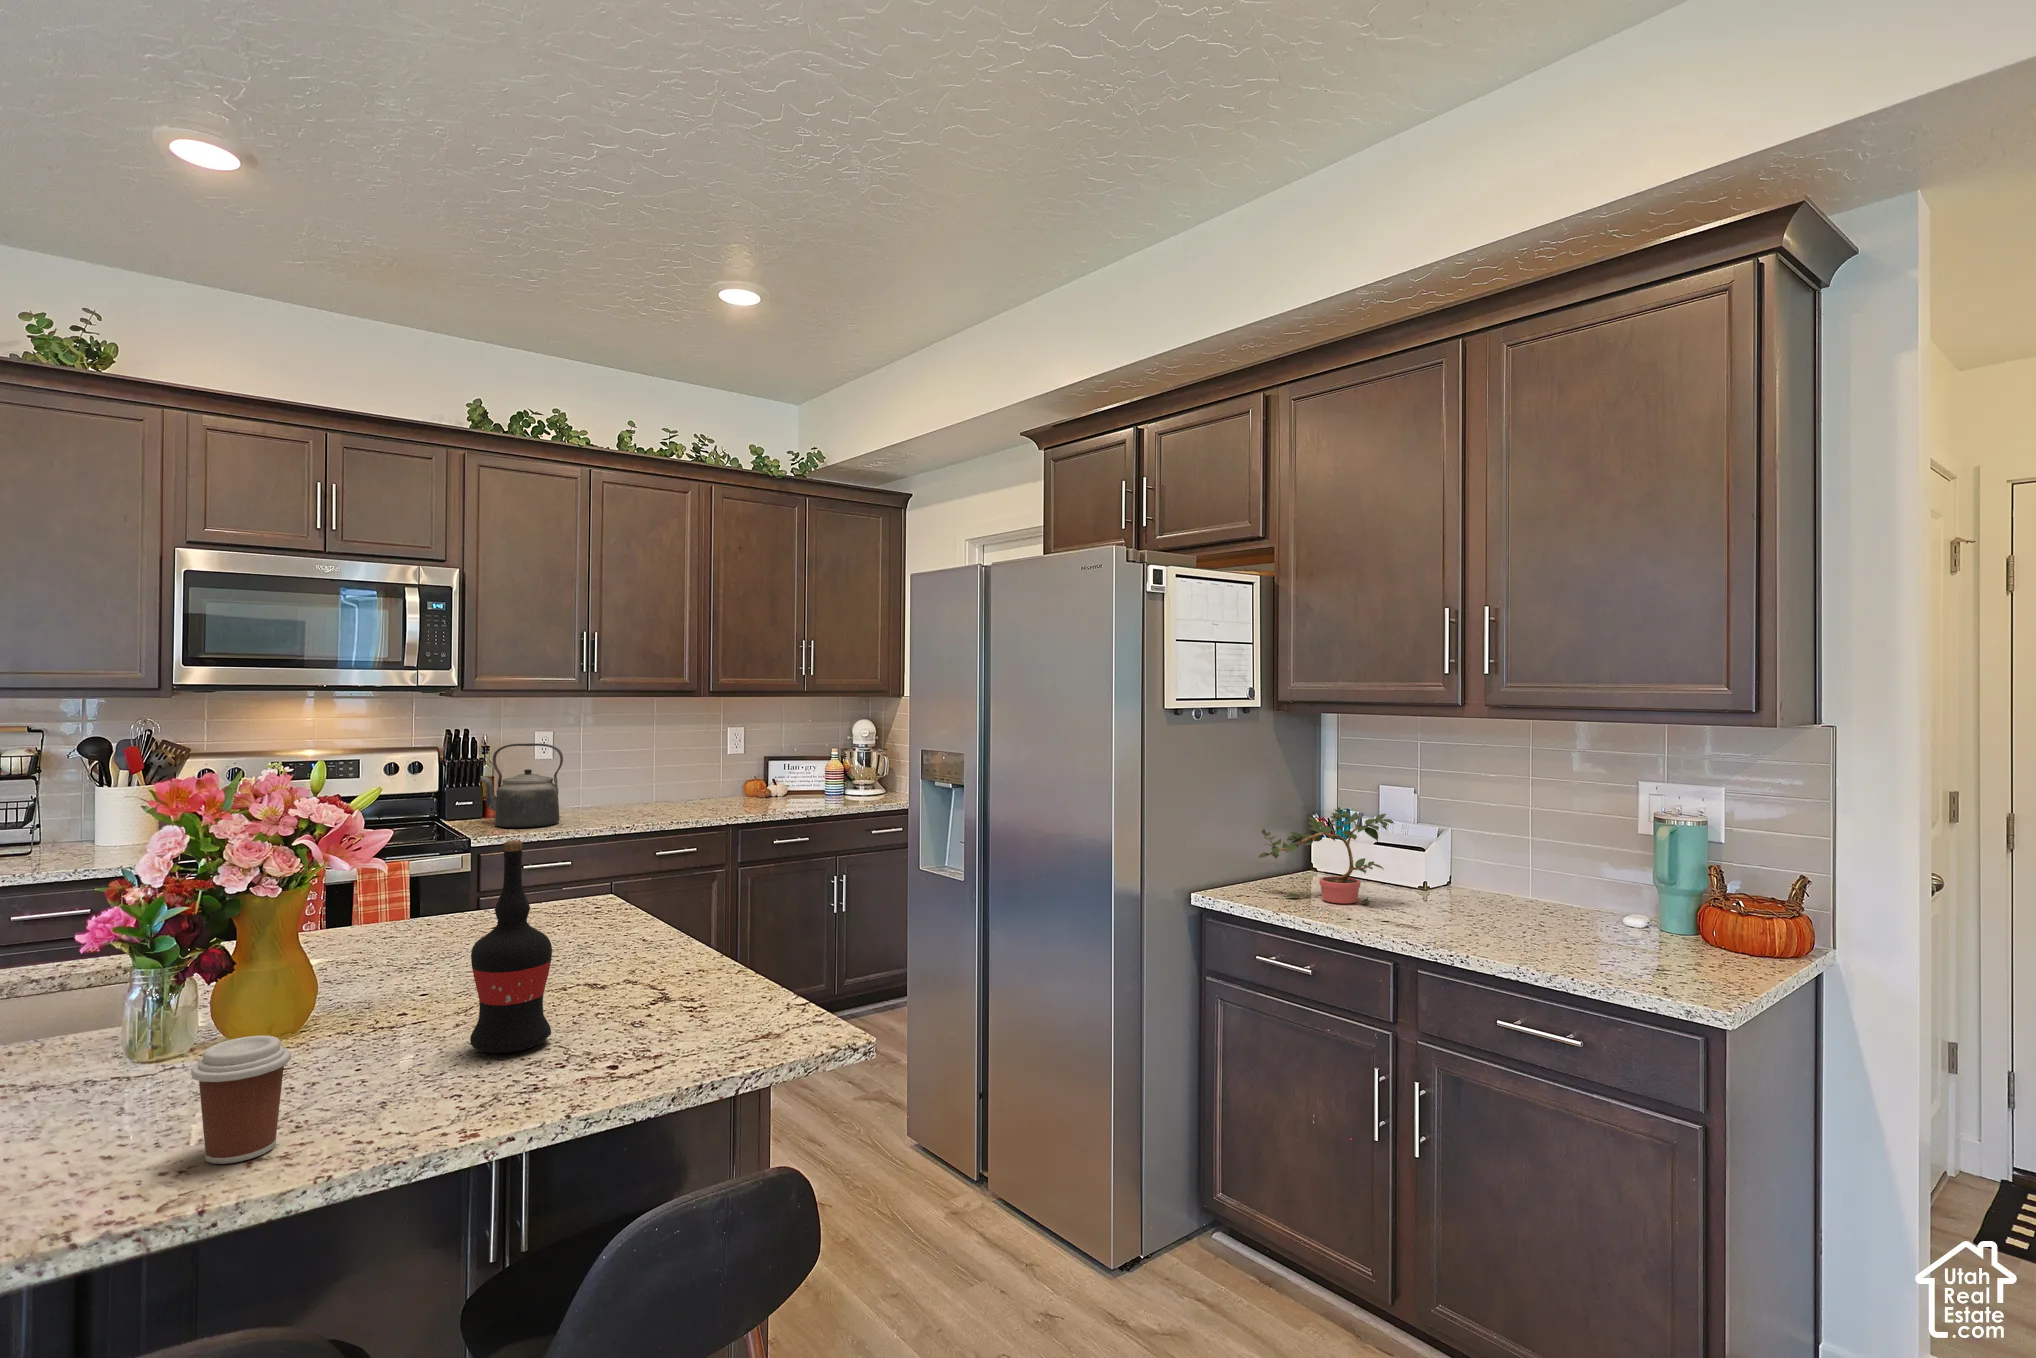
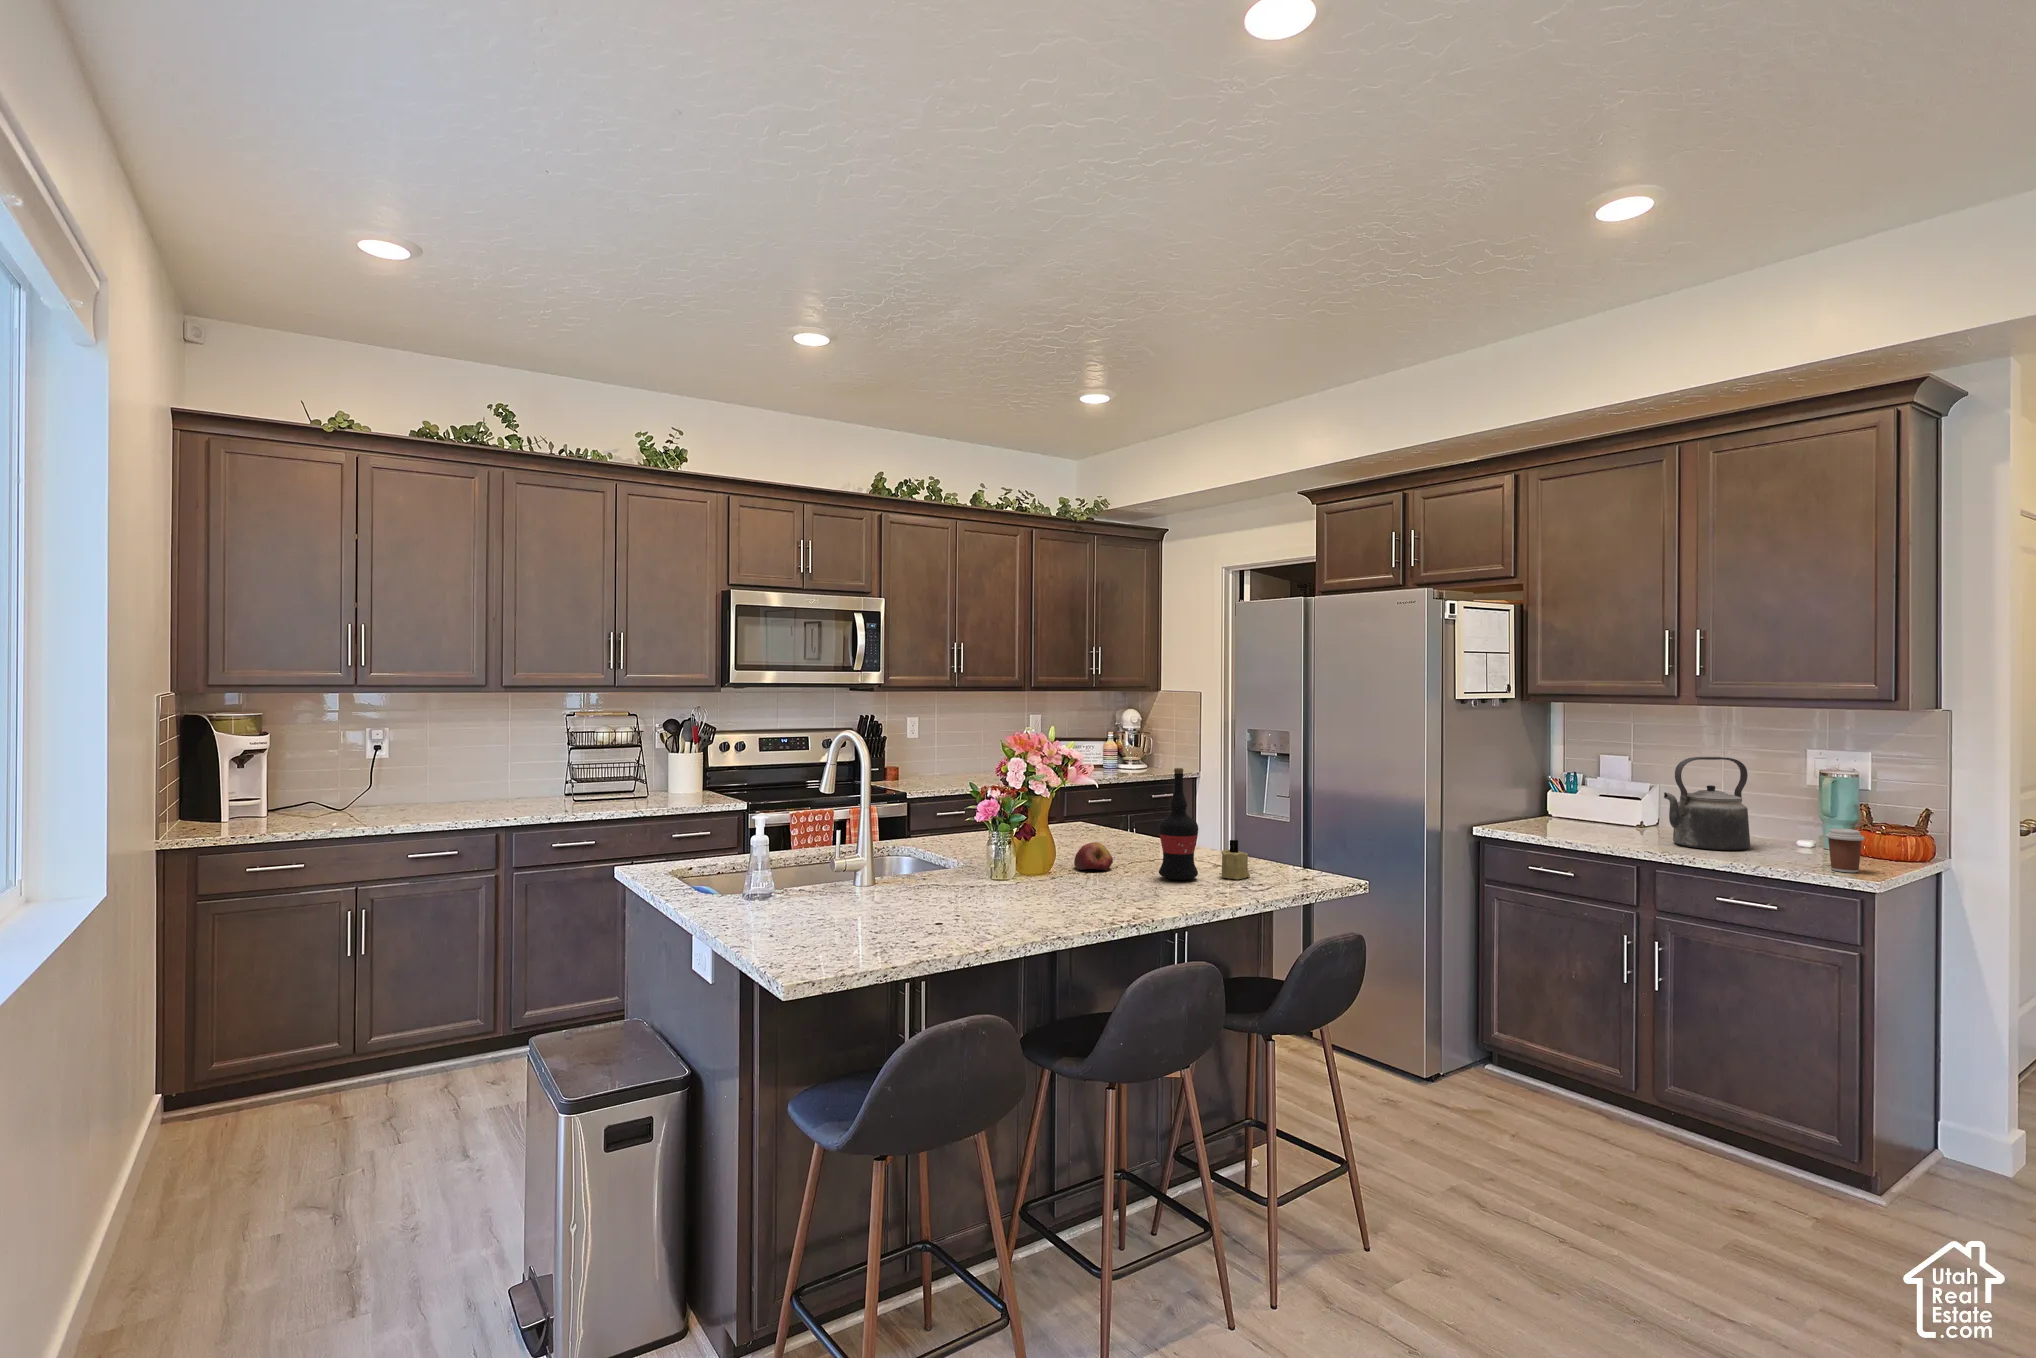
kettle: present [480,743,563,828] -> present [1664,757,1750,850]
potted plant: present [1258,807,1394,904] -> none [1520,768,1627,835]
apple: none [368,969,445,1024] -> present [1074,842,1113,871]
candle: none [597,969,655,1047] -> present [1221,840,1250,879]
coffee cup: present [191,1036,291,1164] -> present [1825,828,1865,873]

